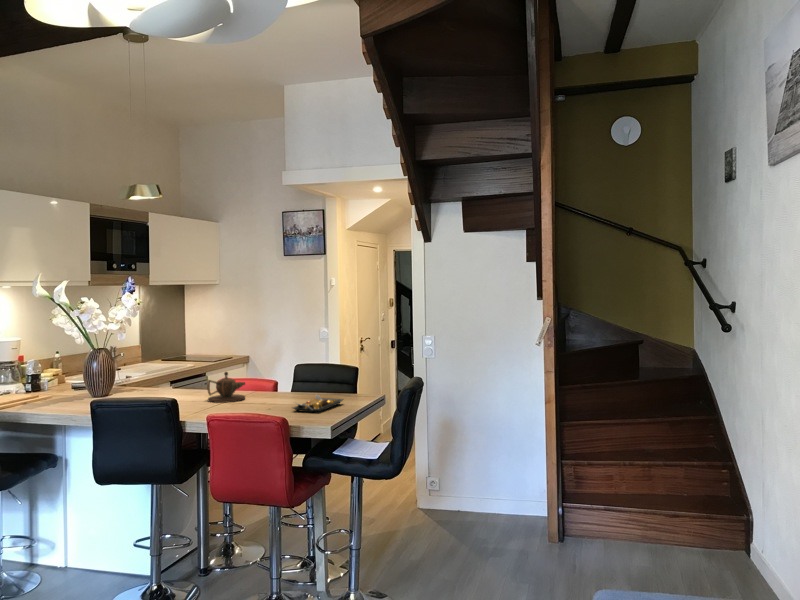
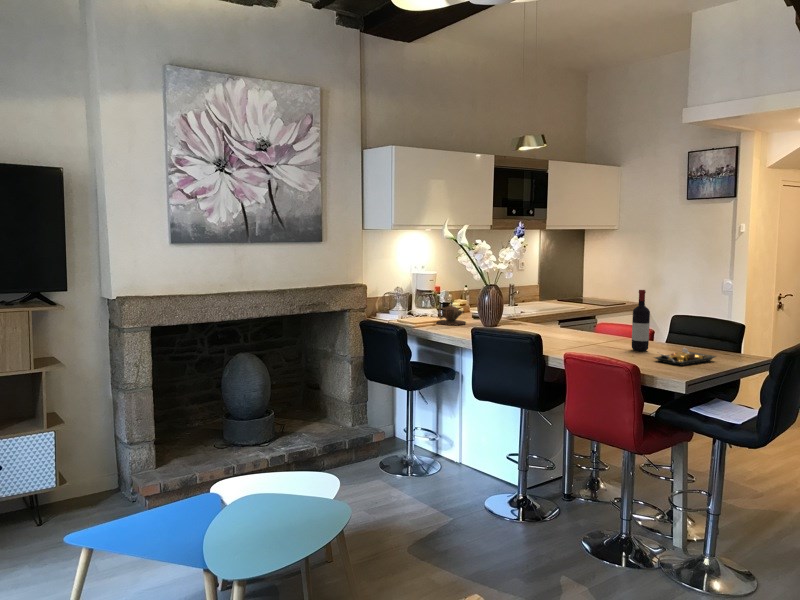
wine bottle: none [264,342,280,403] -> present [632,290,650,351]
teapot: present [207,372,245,403] -> present [437,301,466,325]

